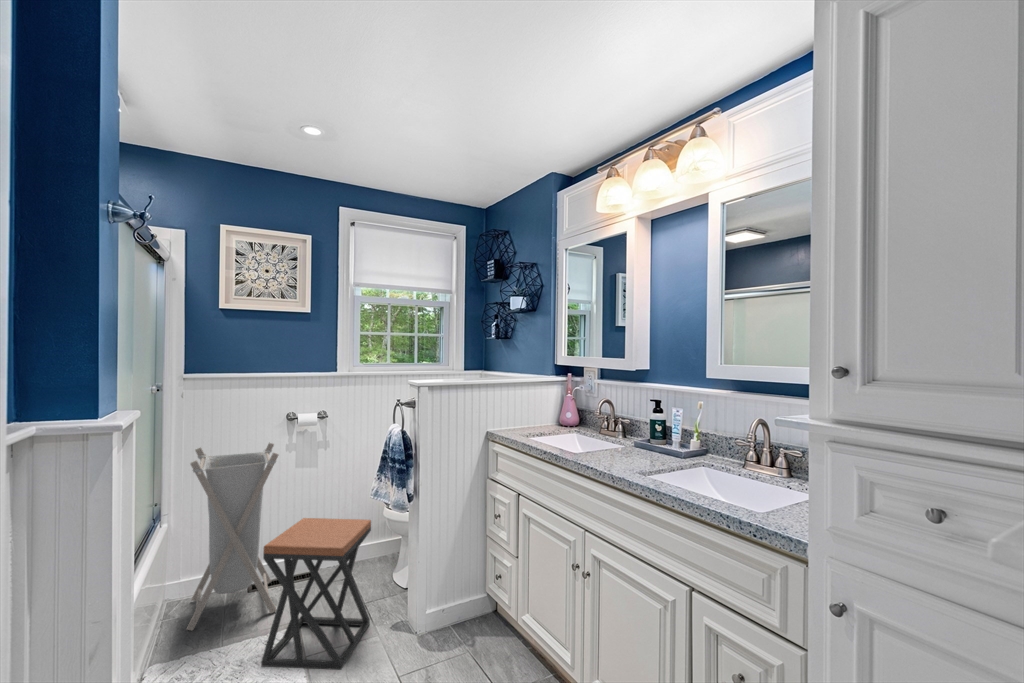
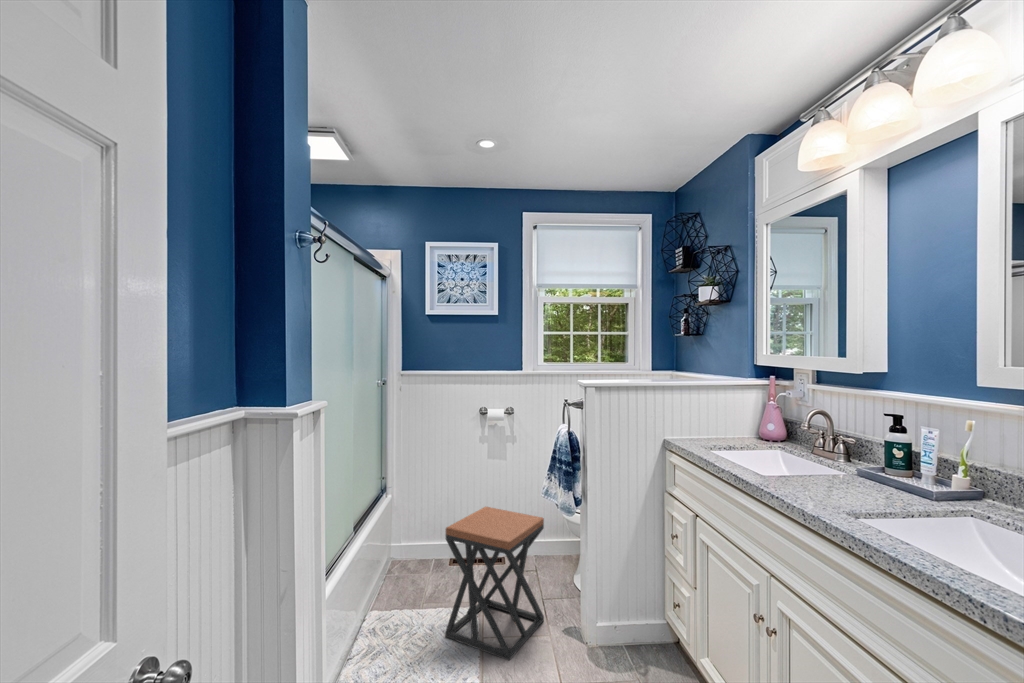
laundry hamper: present [187,443,279,630] -> none [399,433,469,589]

